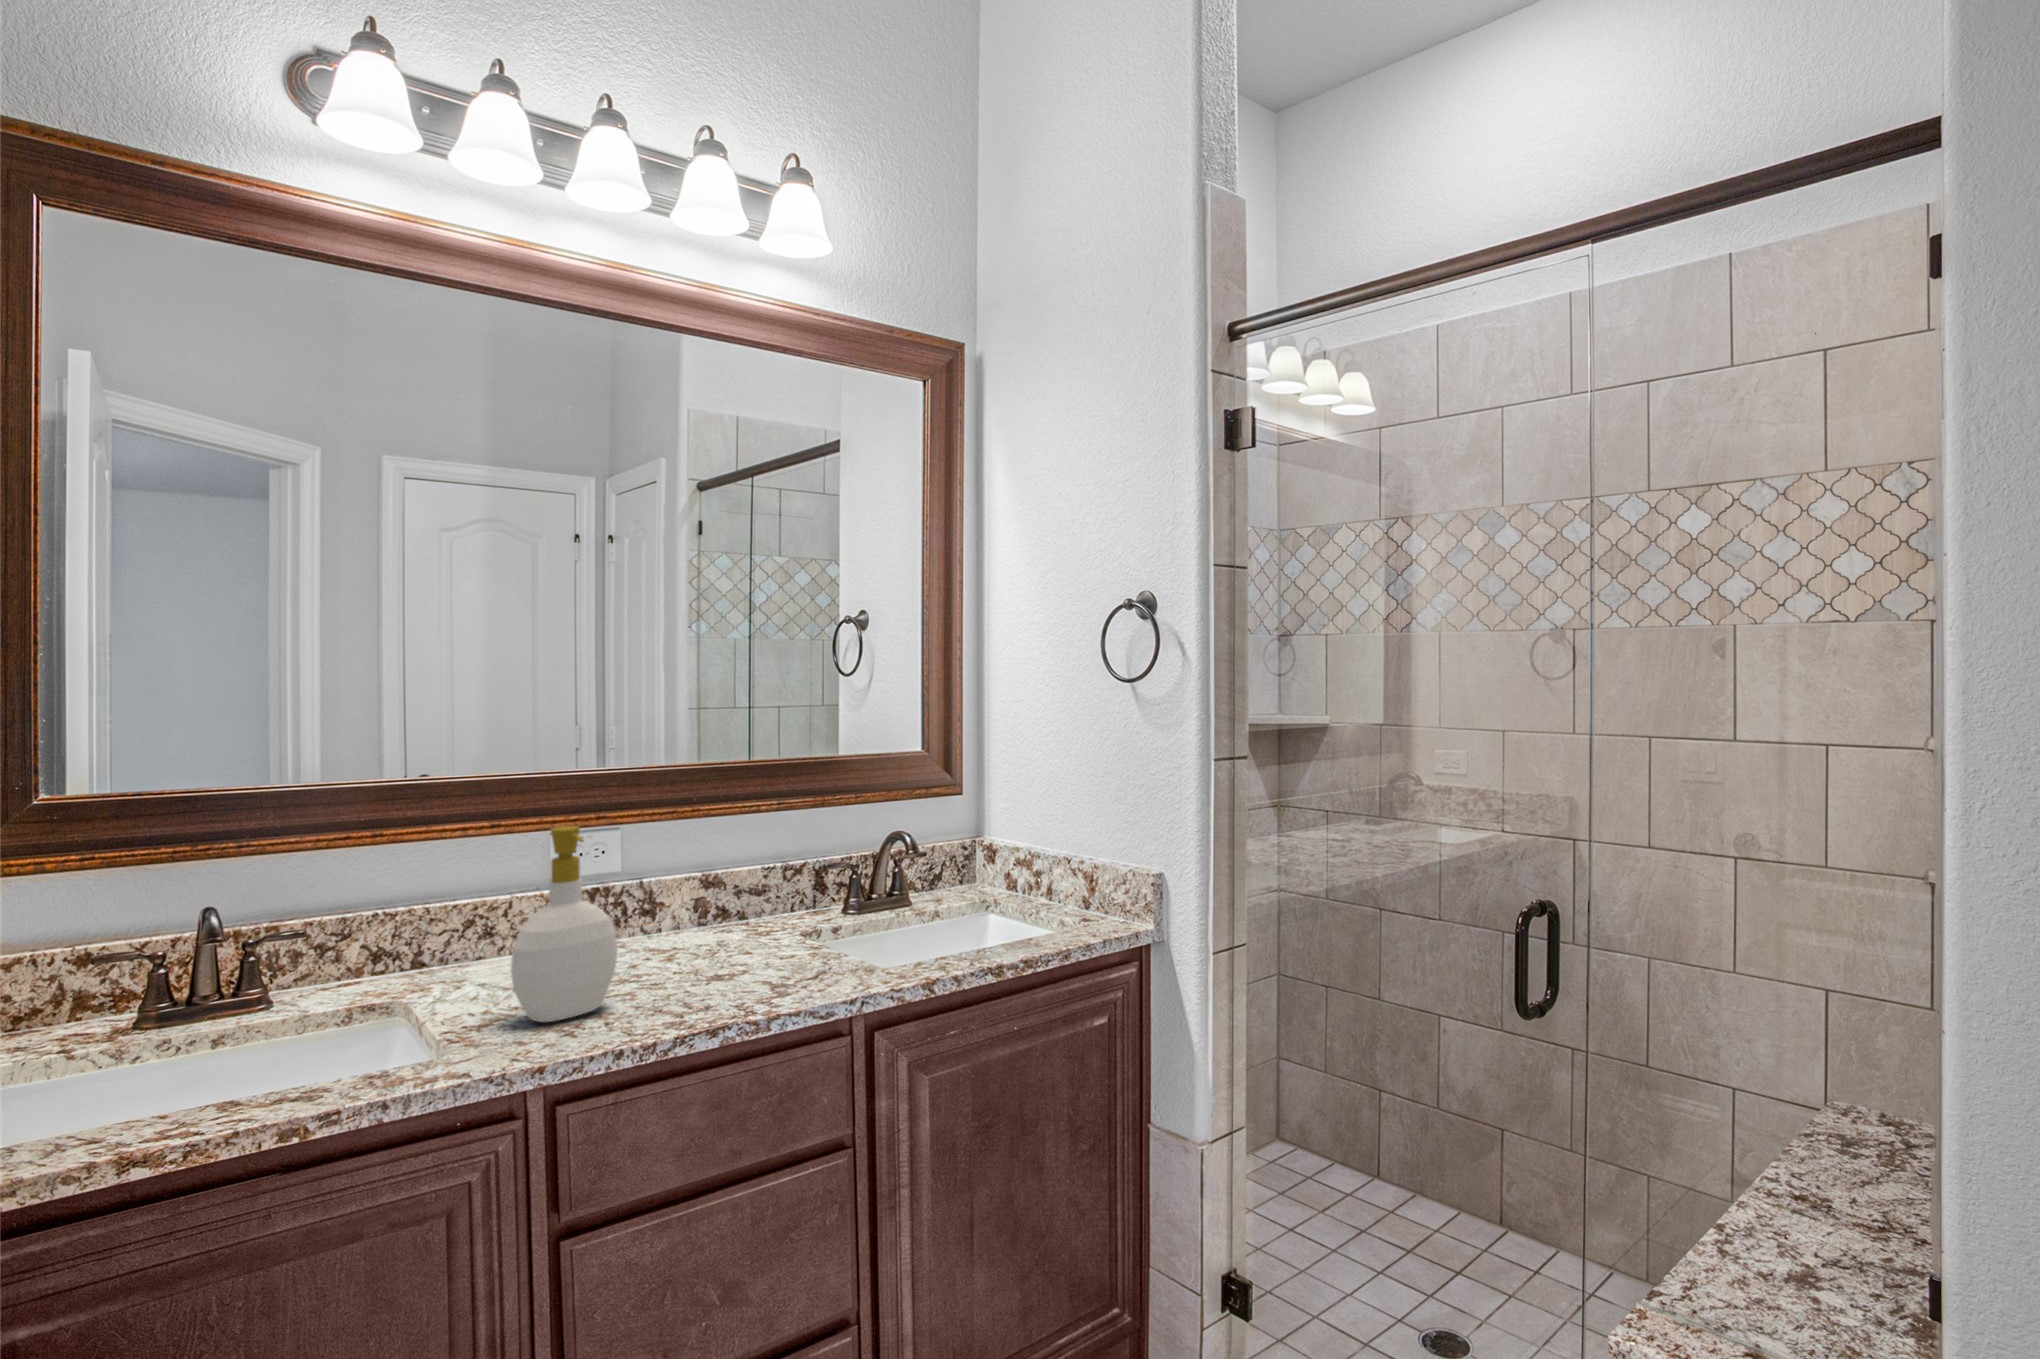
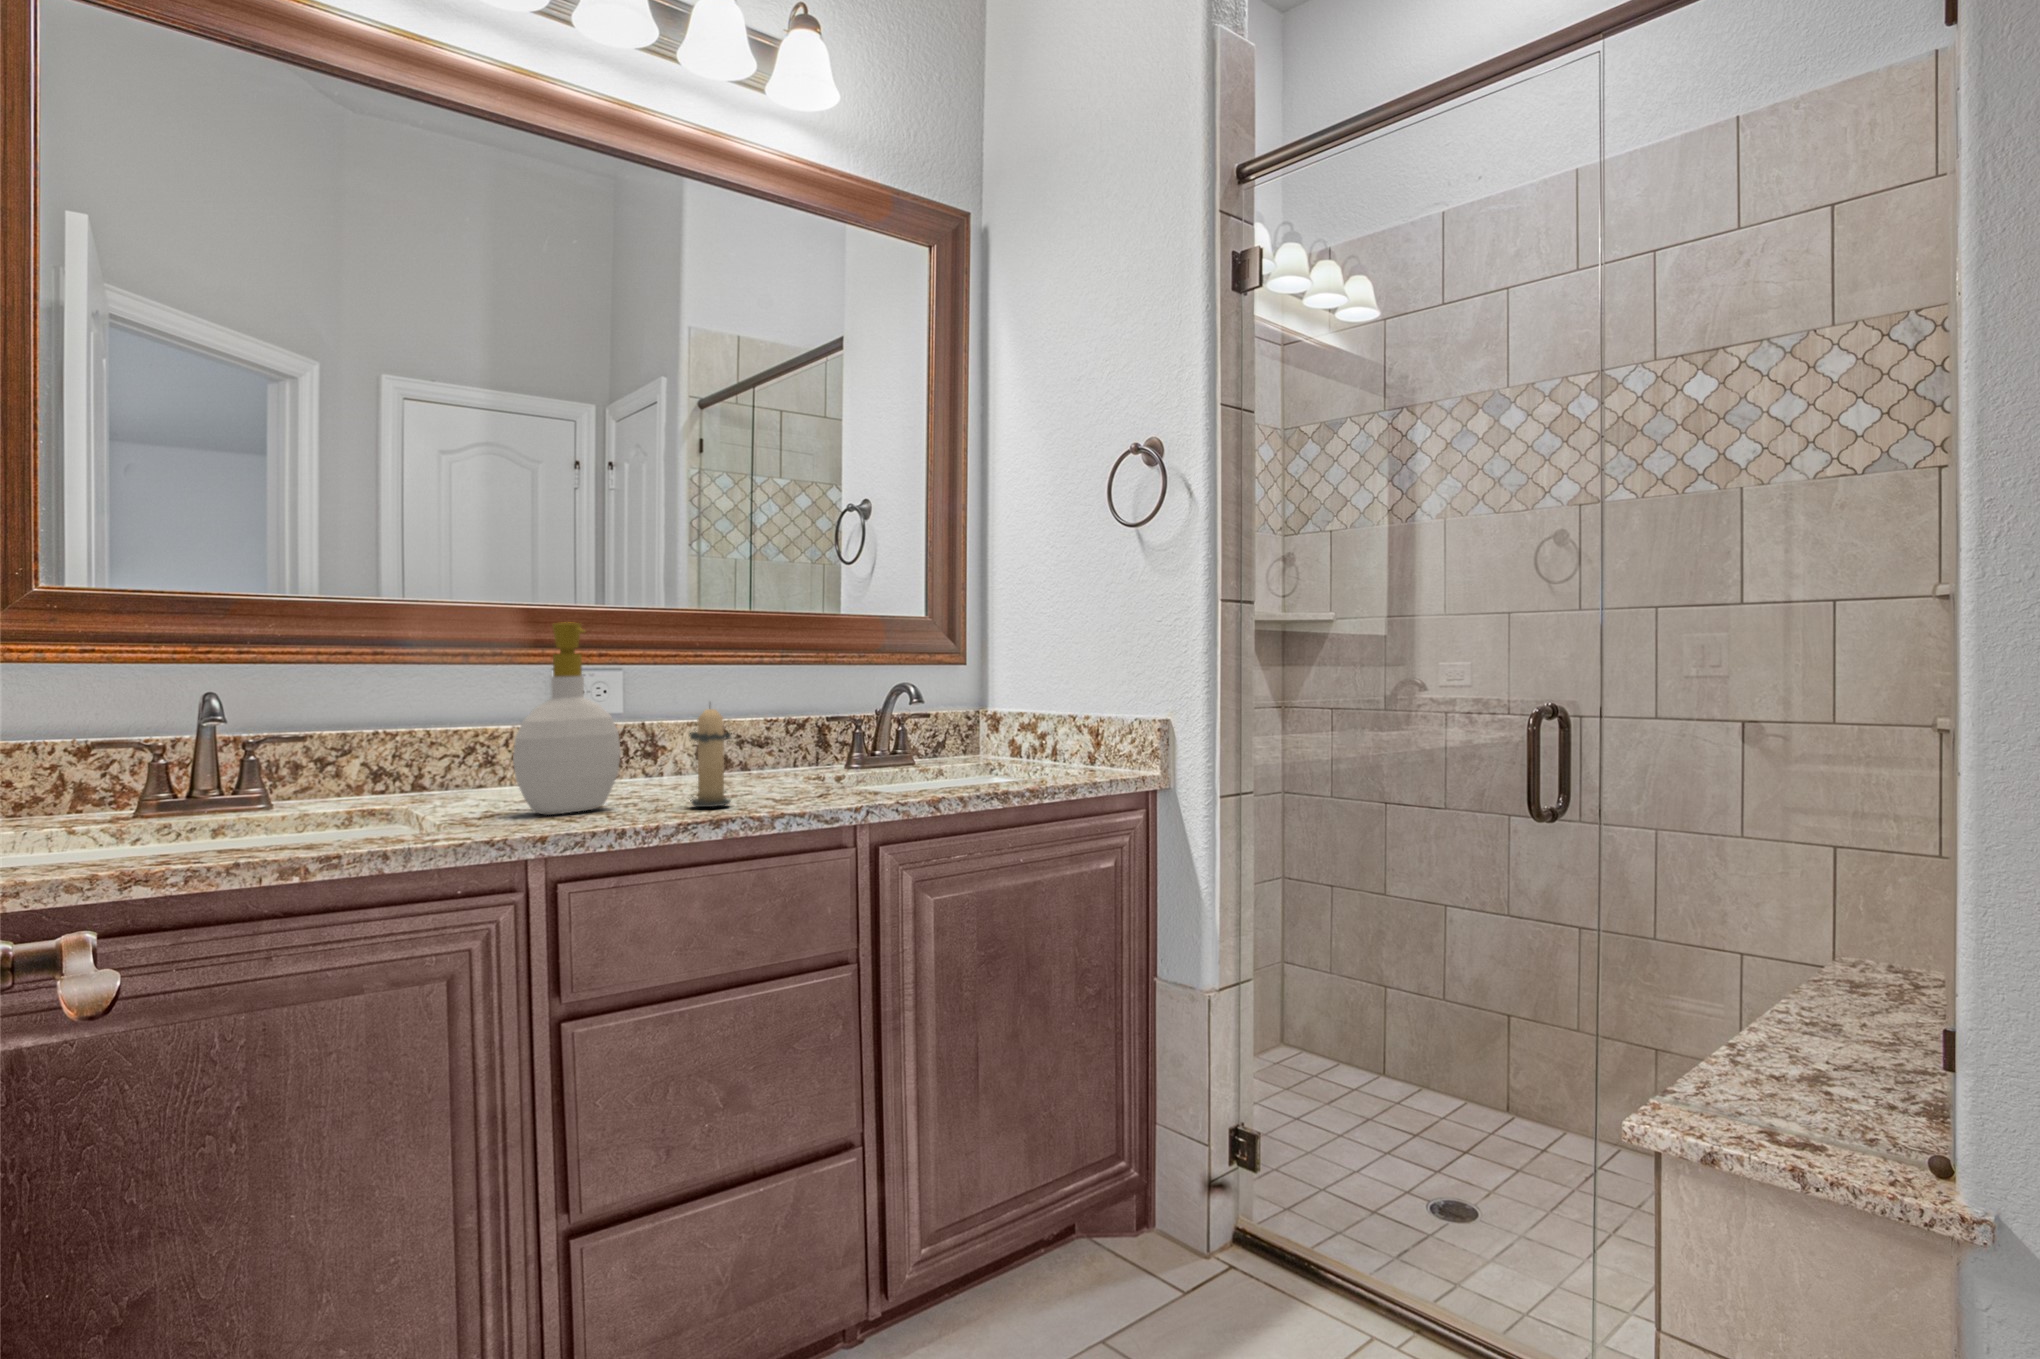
candle: none [680,899,734,1009] -> present [689,708,732,807]

